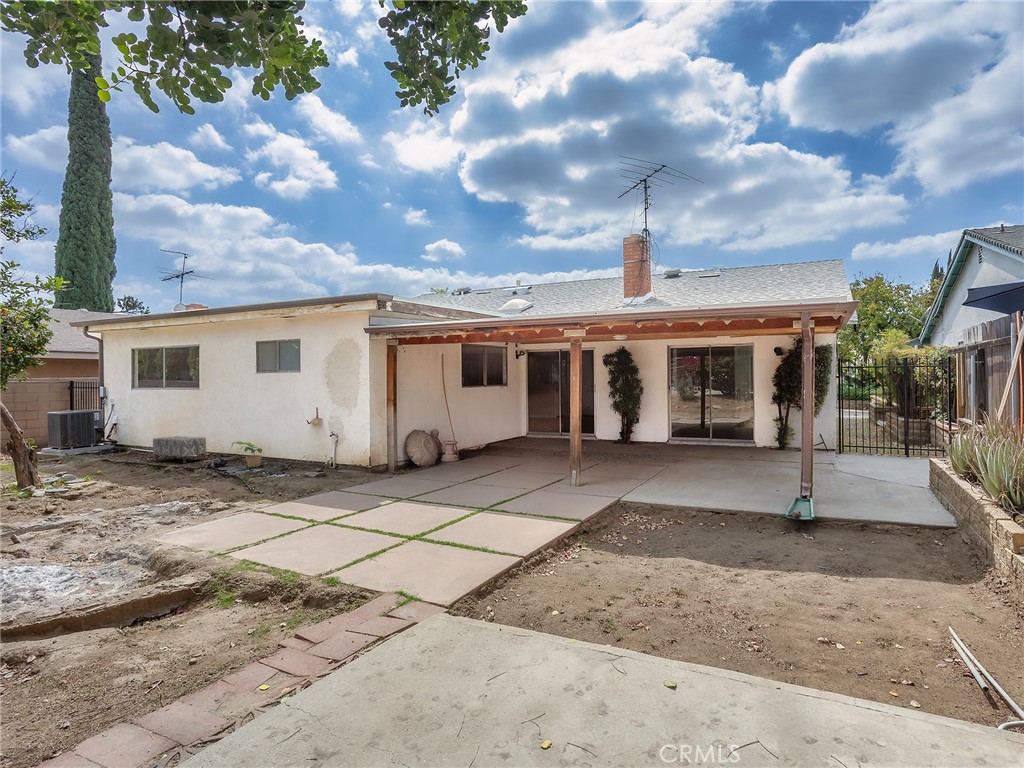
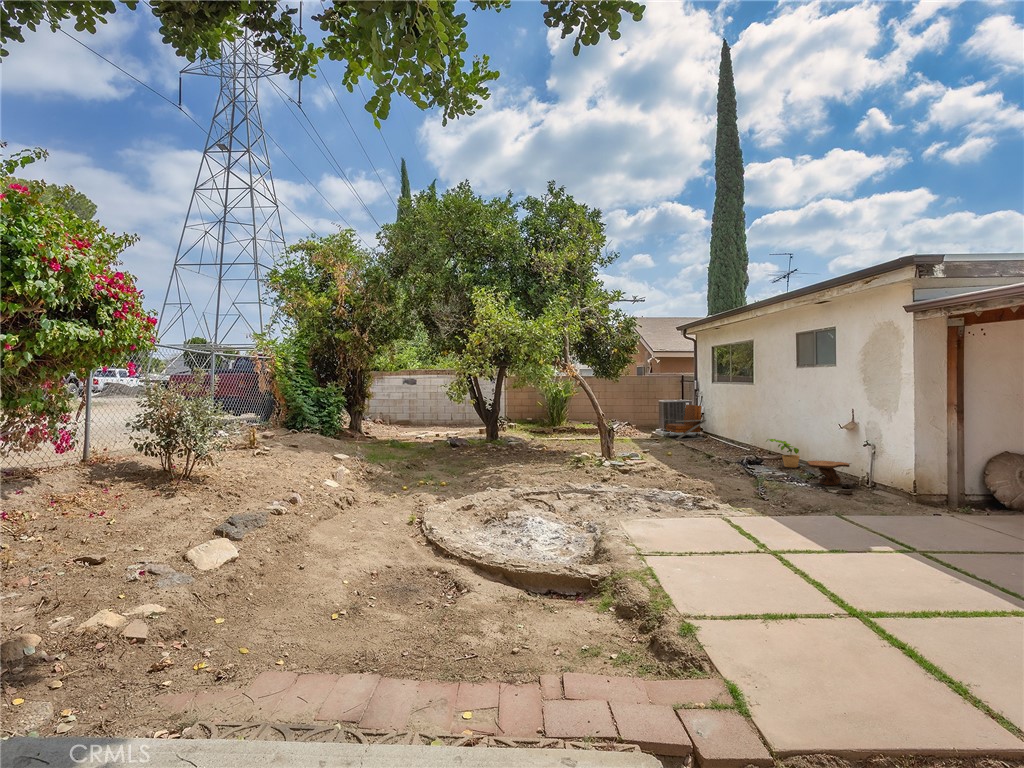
lounge chair: none [63,417,129,460] -> present [664,404,706,440]
bench: present [153,436,206,464] -> none [715,426,756,454]
side table: none [282,453,317,474] -> present [807,461,850,485]

